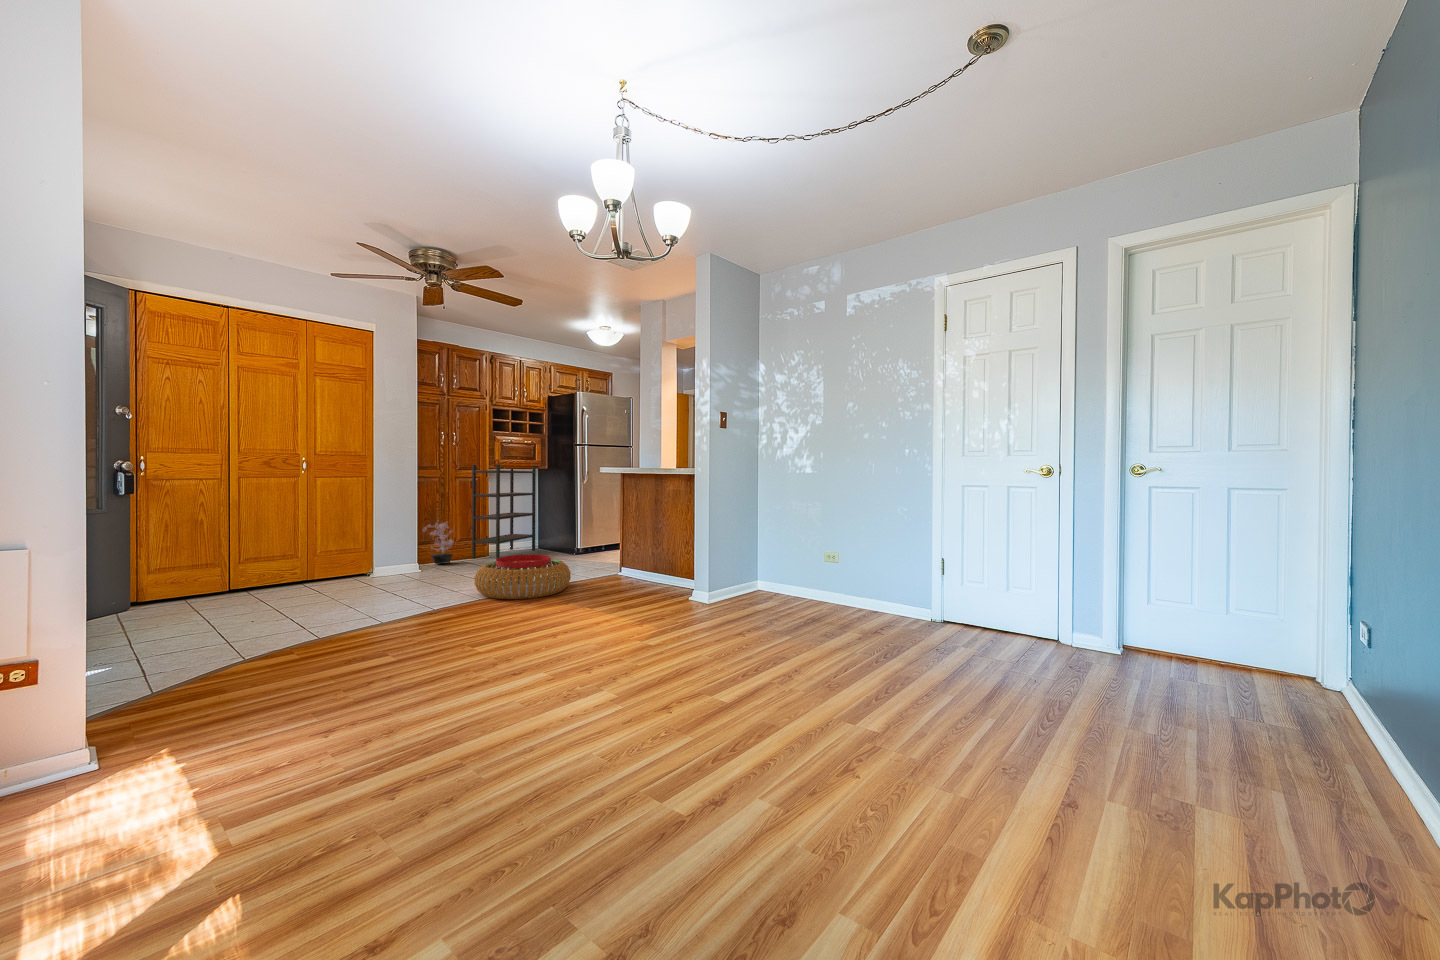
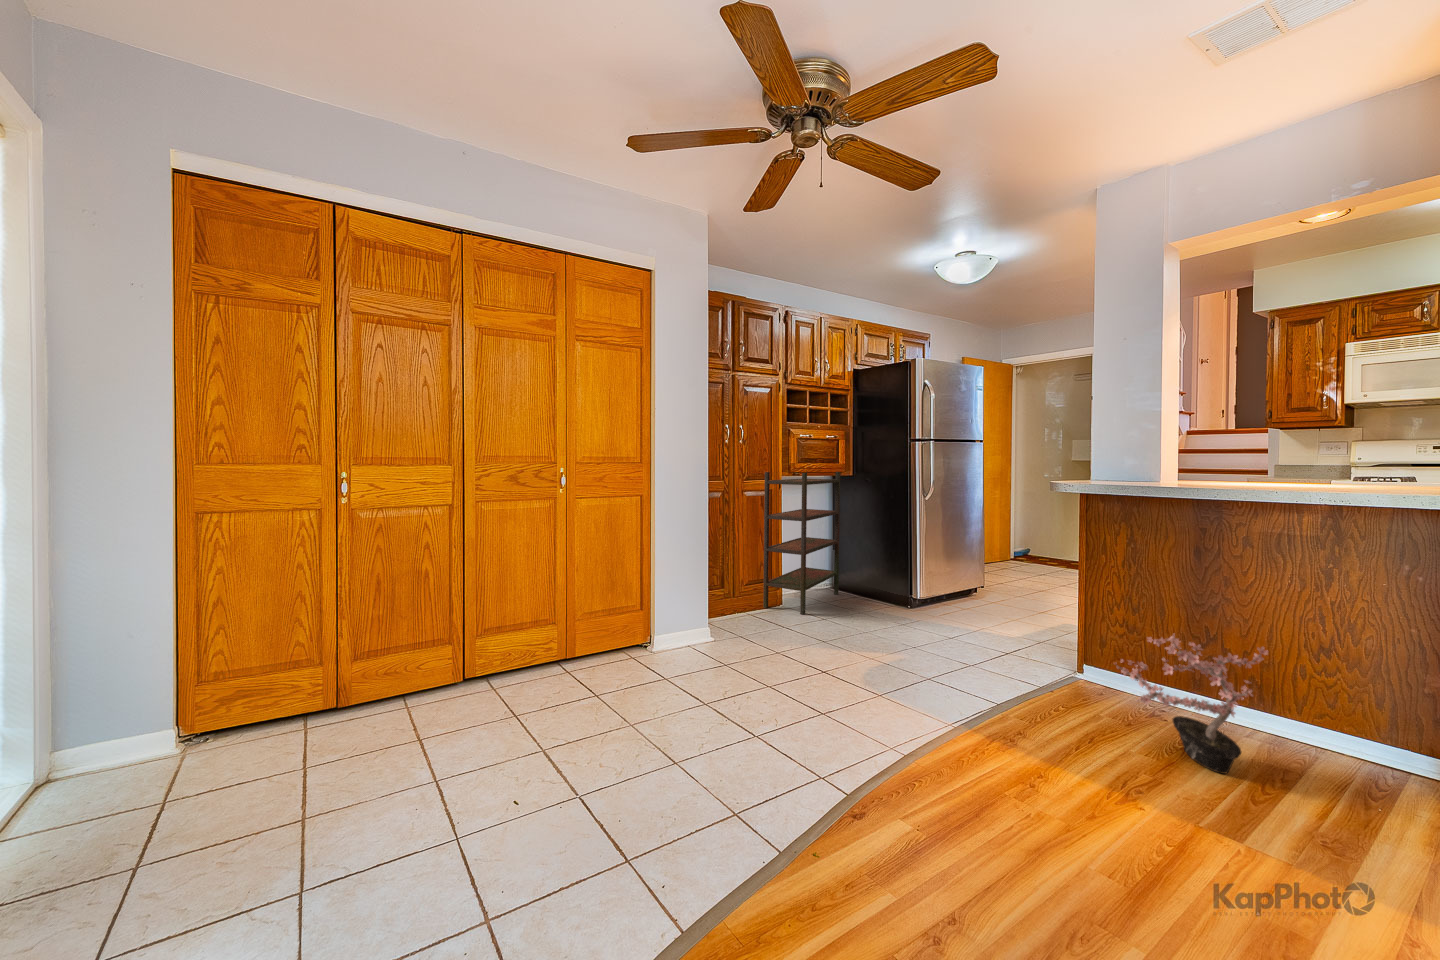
potted plant: present [423,523,454,564] -> present [1117,635,1268,774]
pouf: present [474,555,571,599] -> none [856,664,1068,804]

